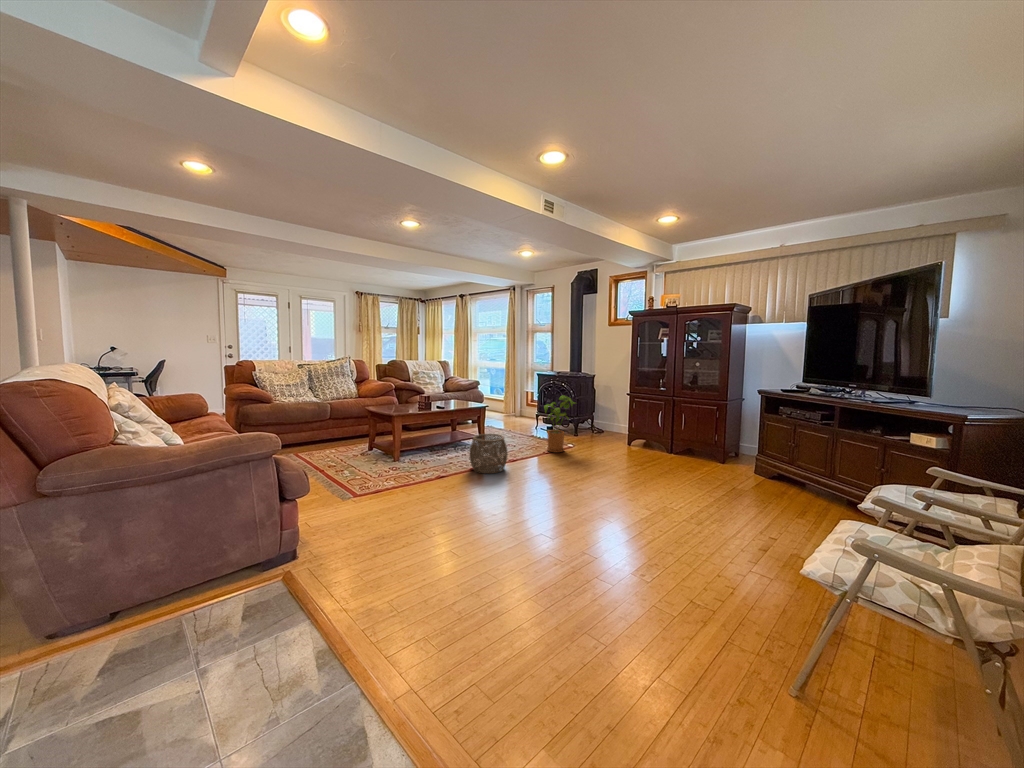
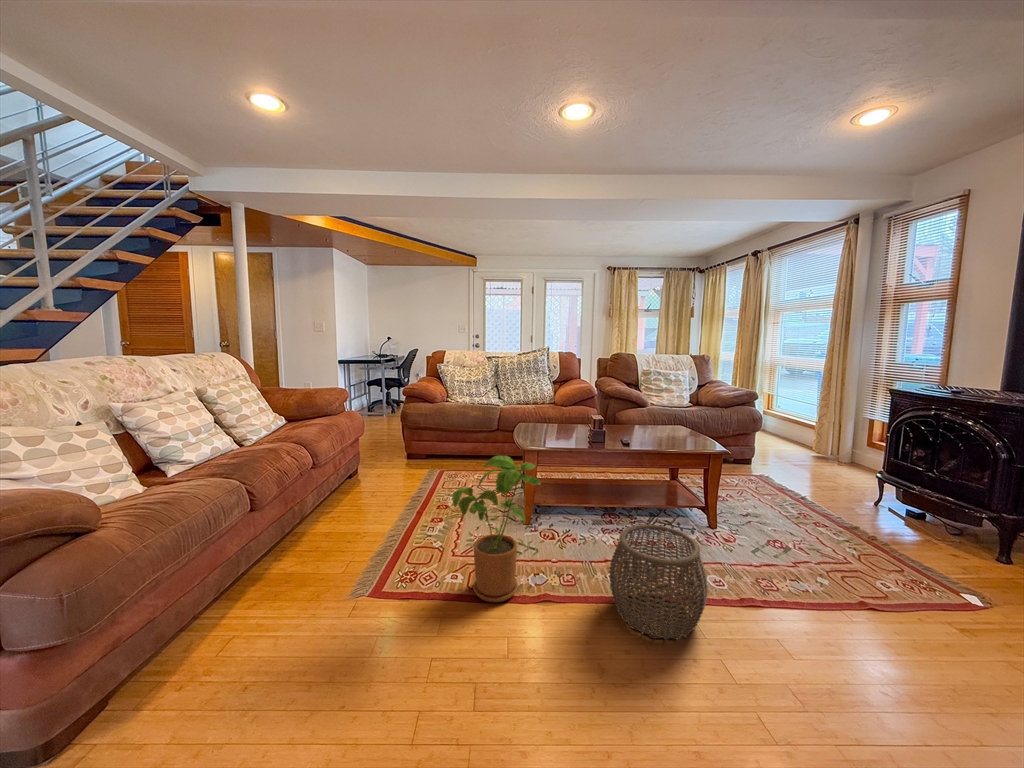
house plant: present [544,396,575,452] -> present [453,456,541,602]

